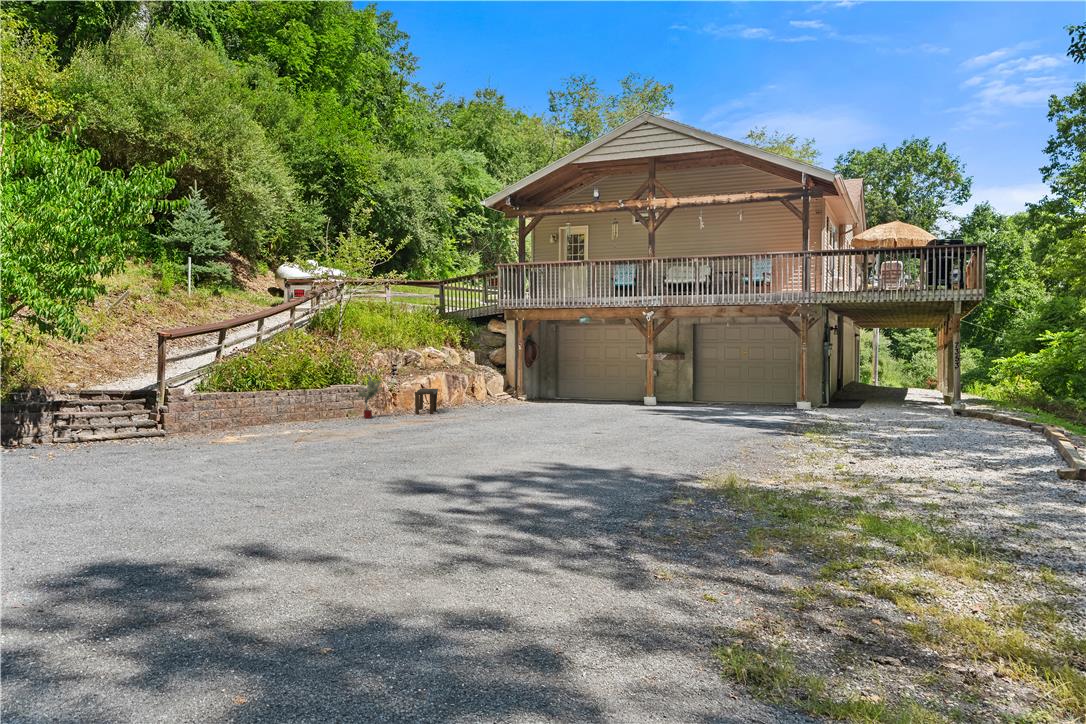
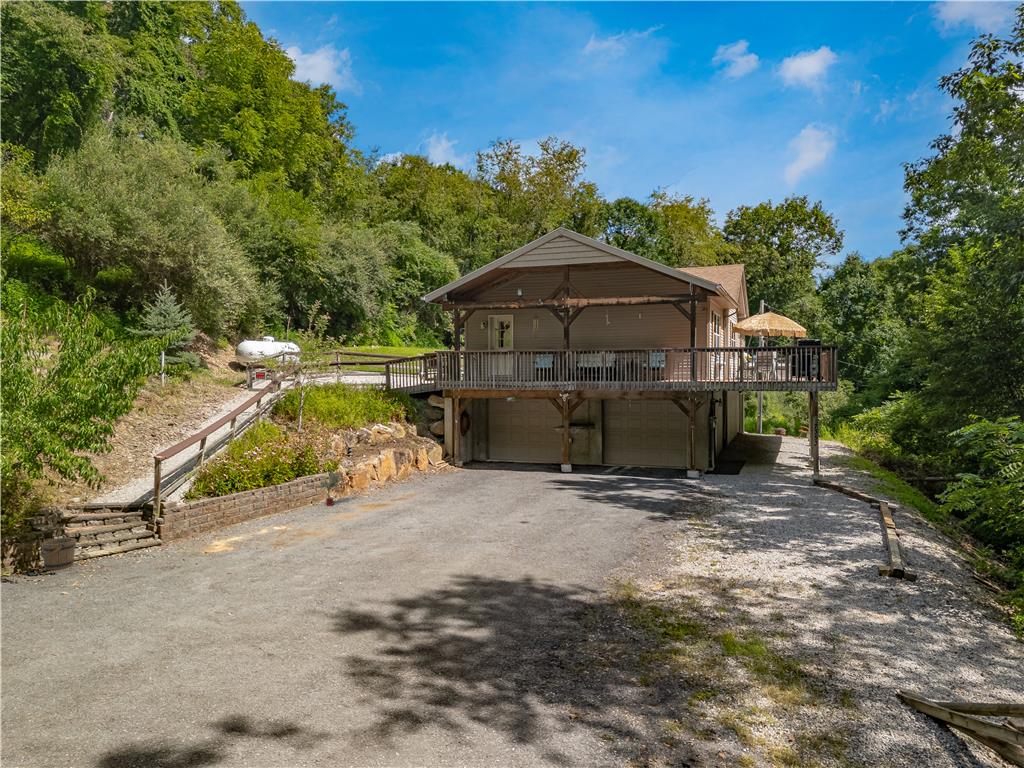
bench: present [415,389,438,414] -> none [369,472,388,497]
bucket: none [19,417,62,451] -> present [40,538,76,570]

